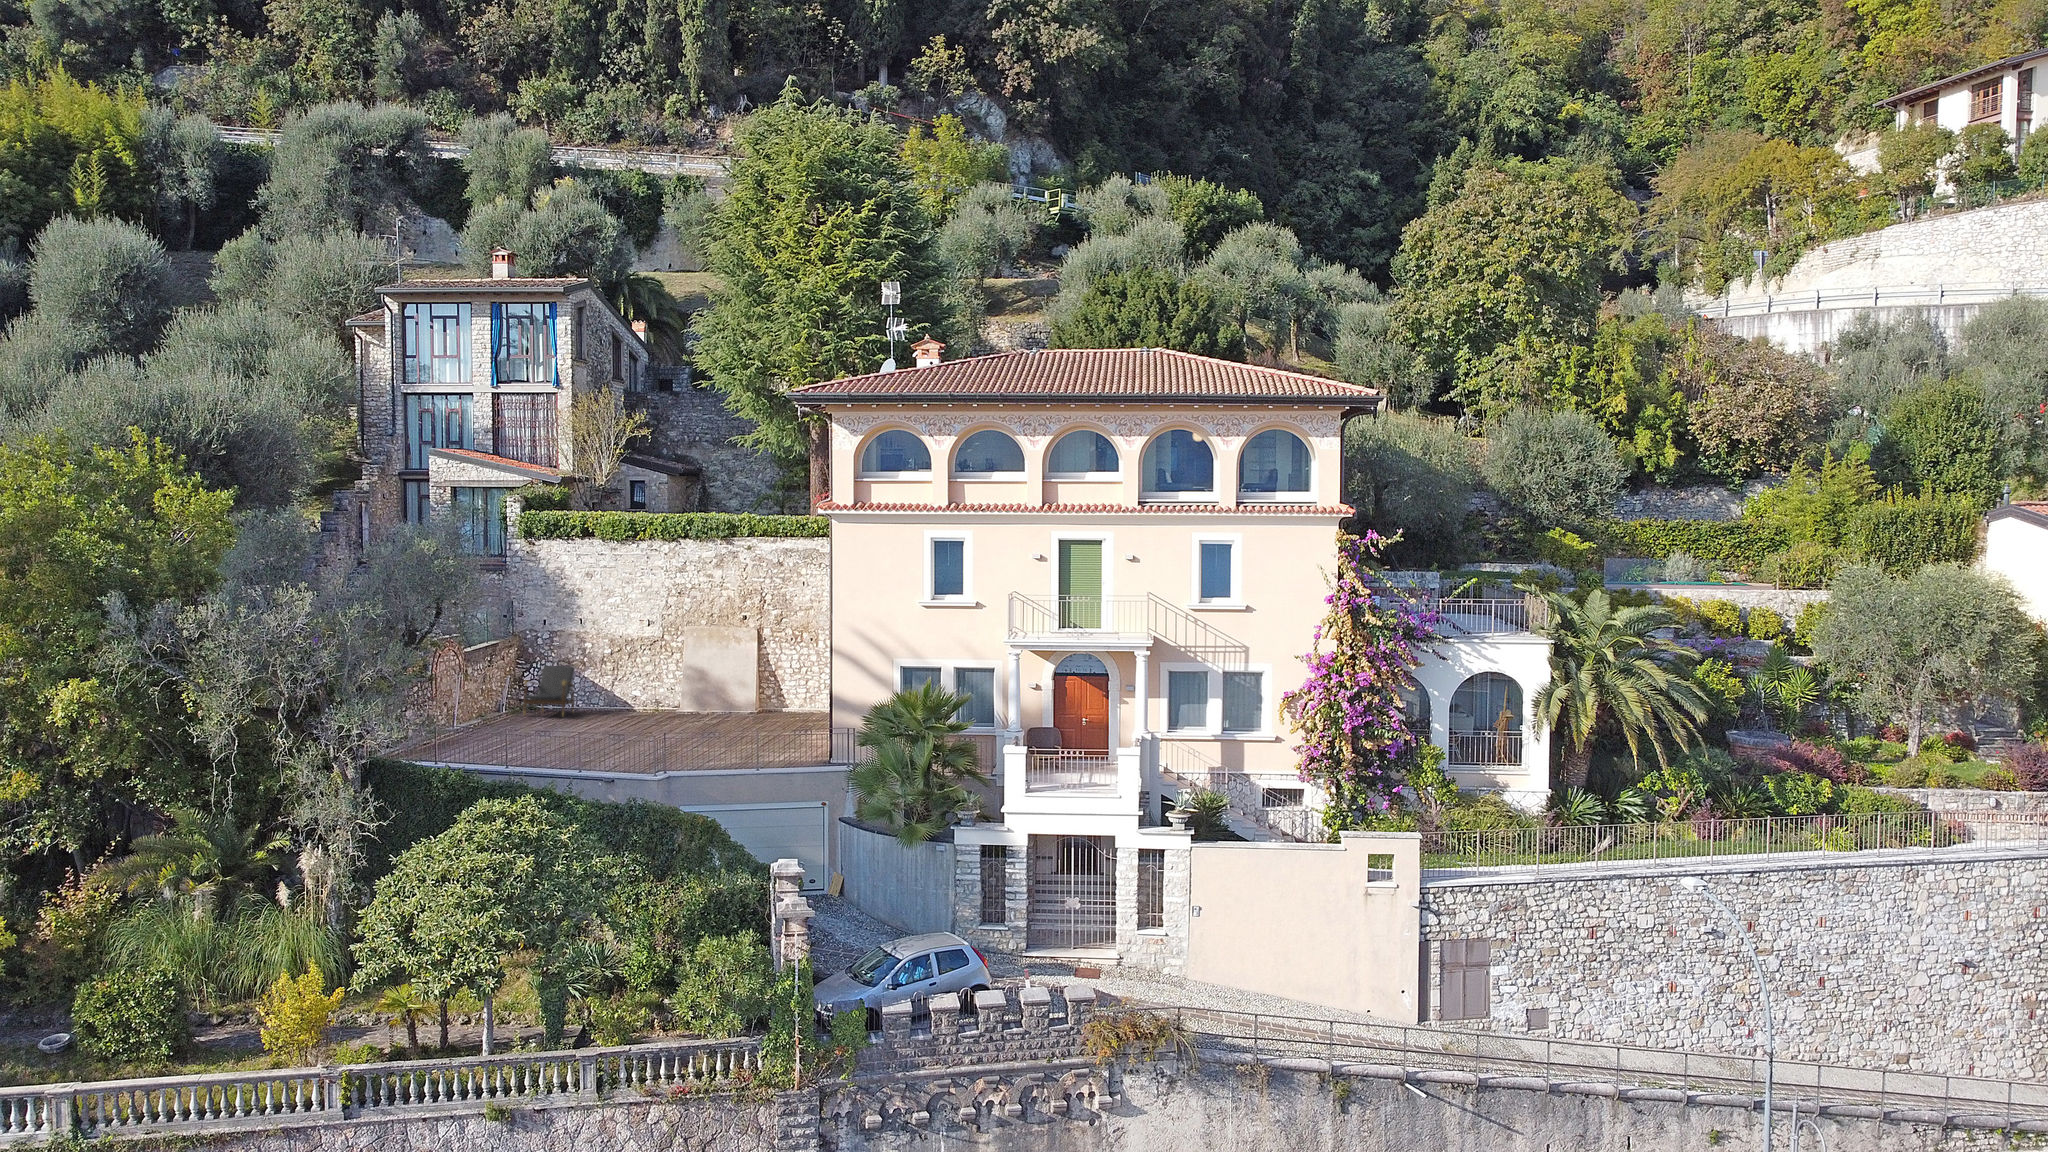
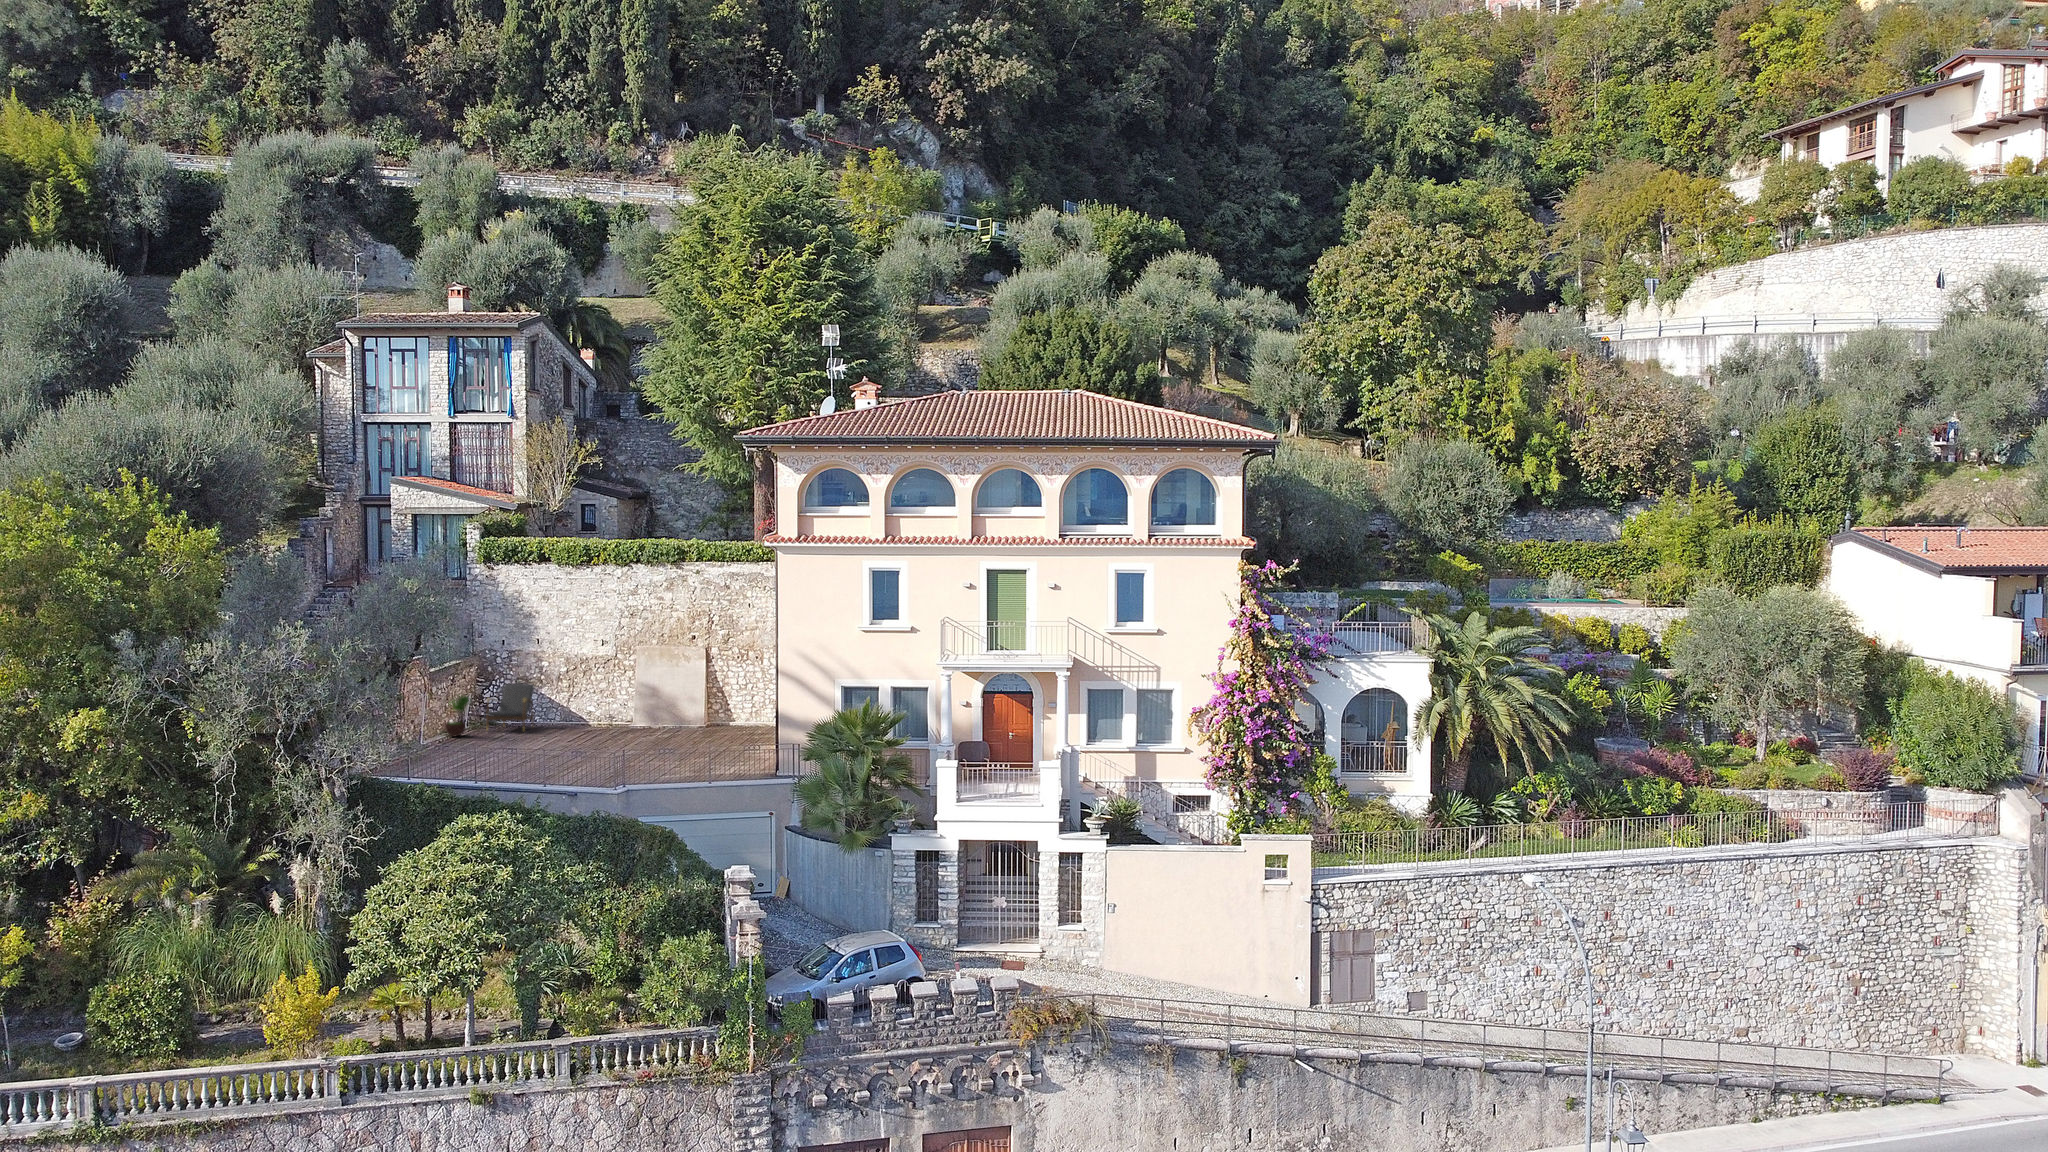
potted tree: none [480,673,509,721] -> present [445,696,469,736]

